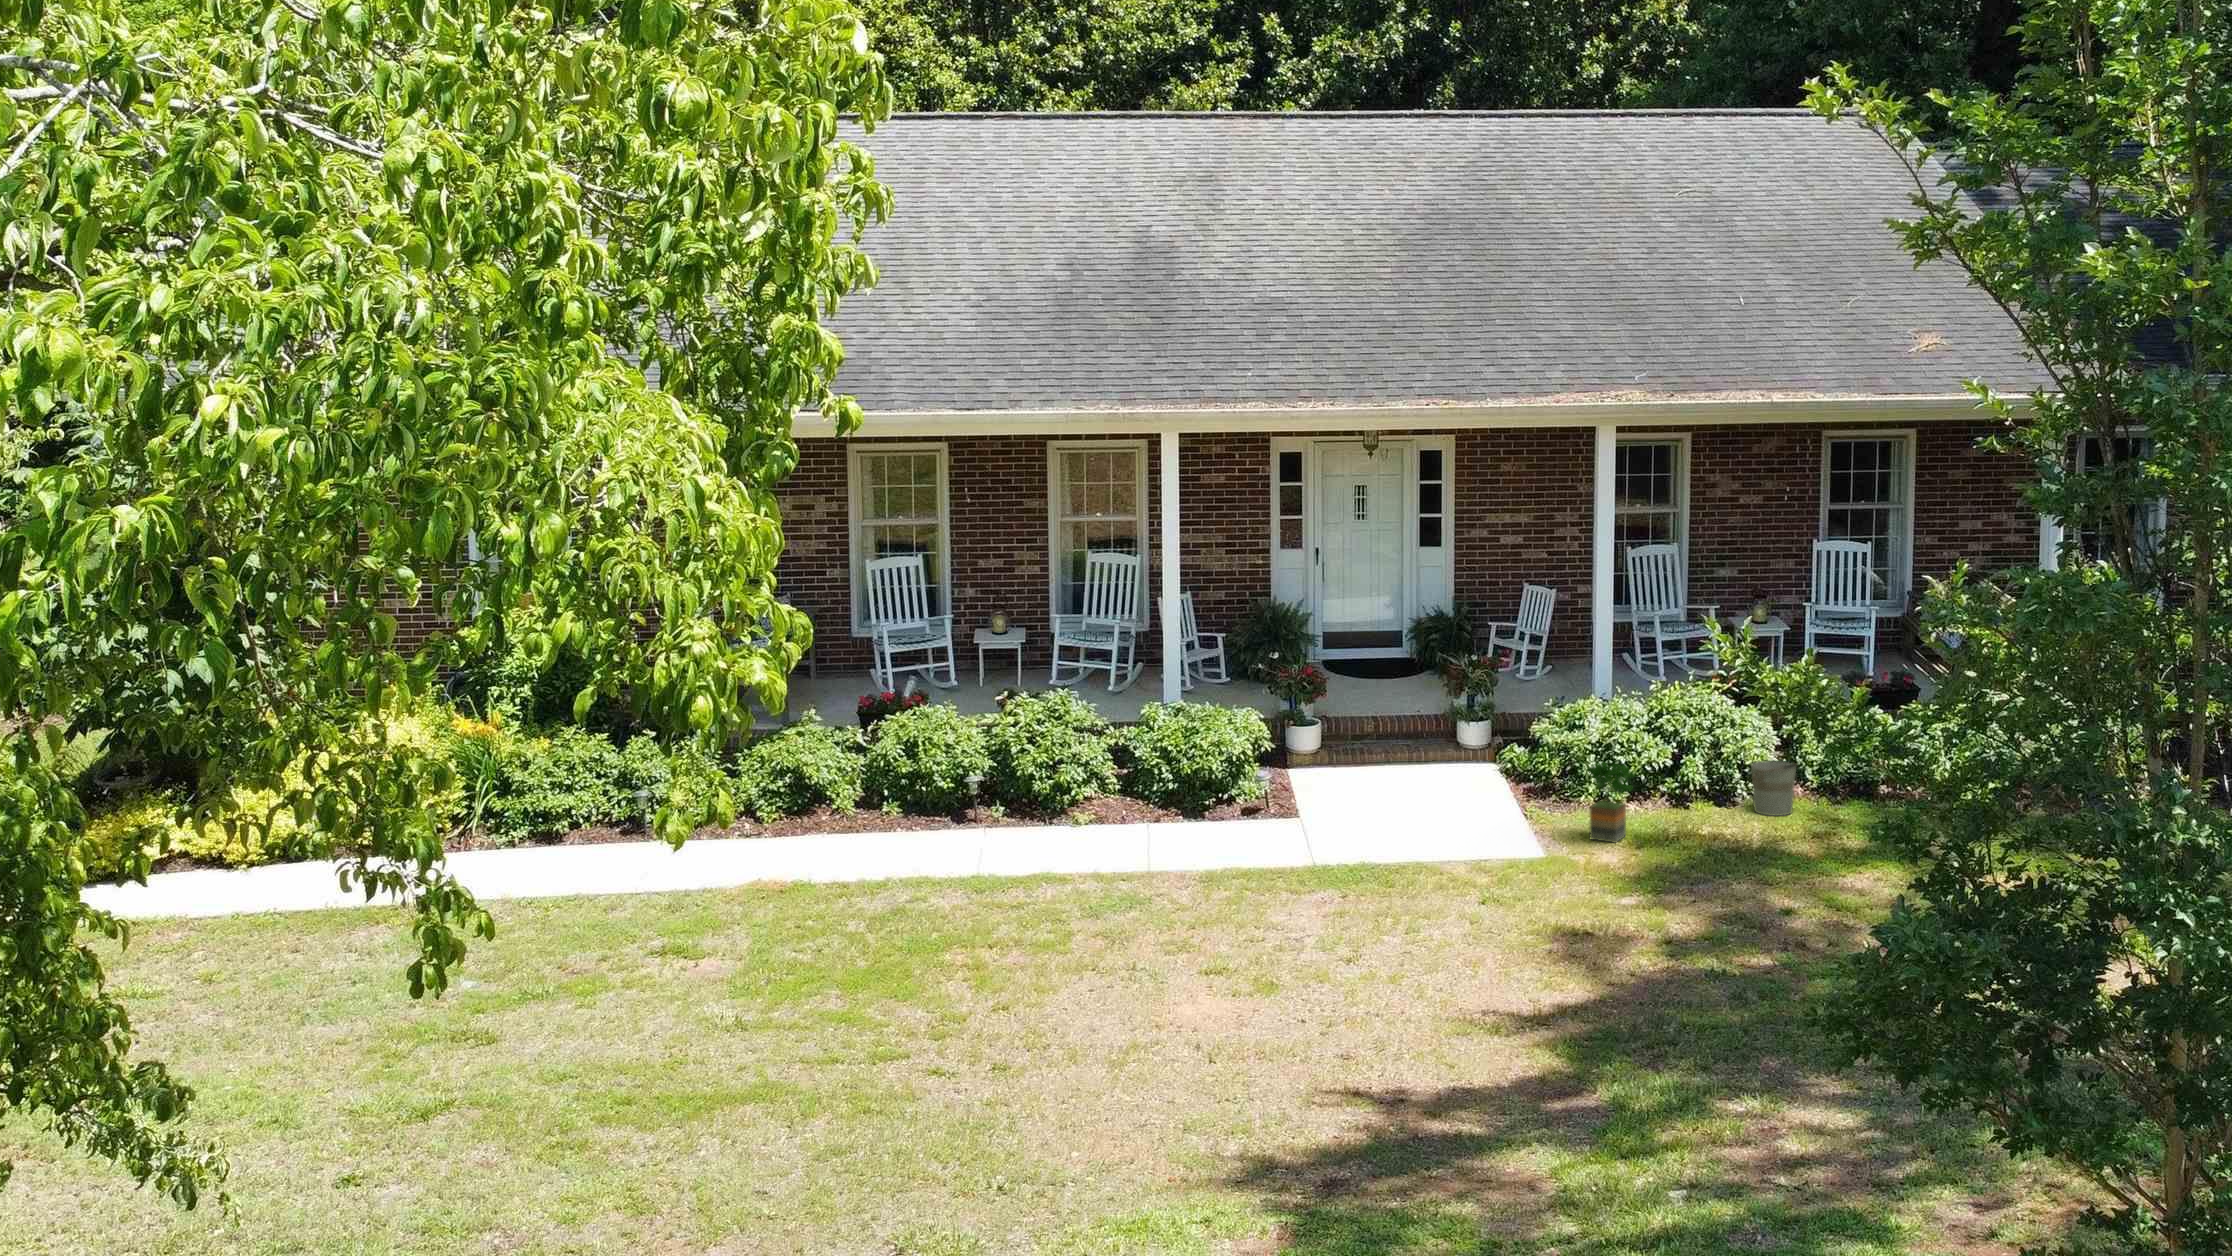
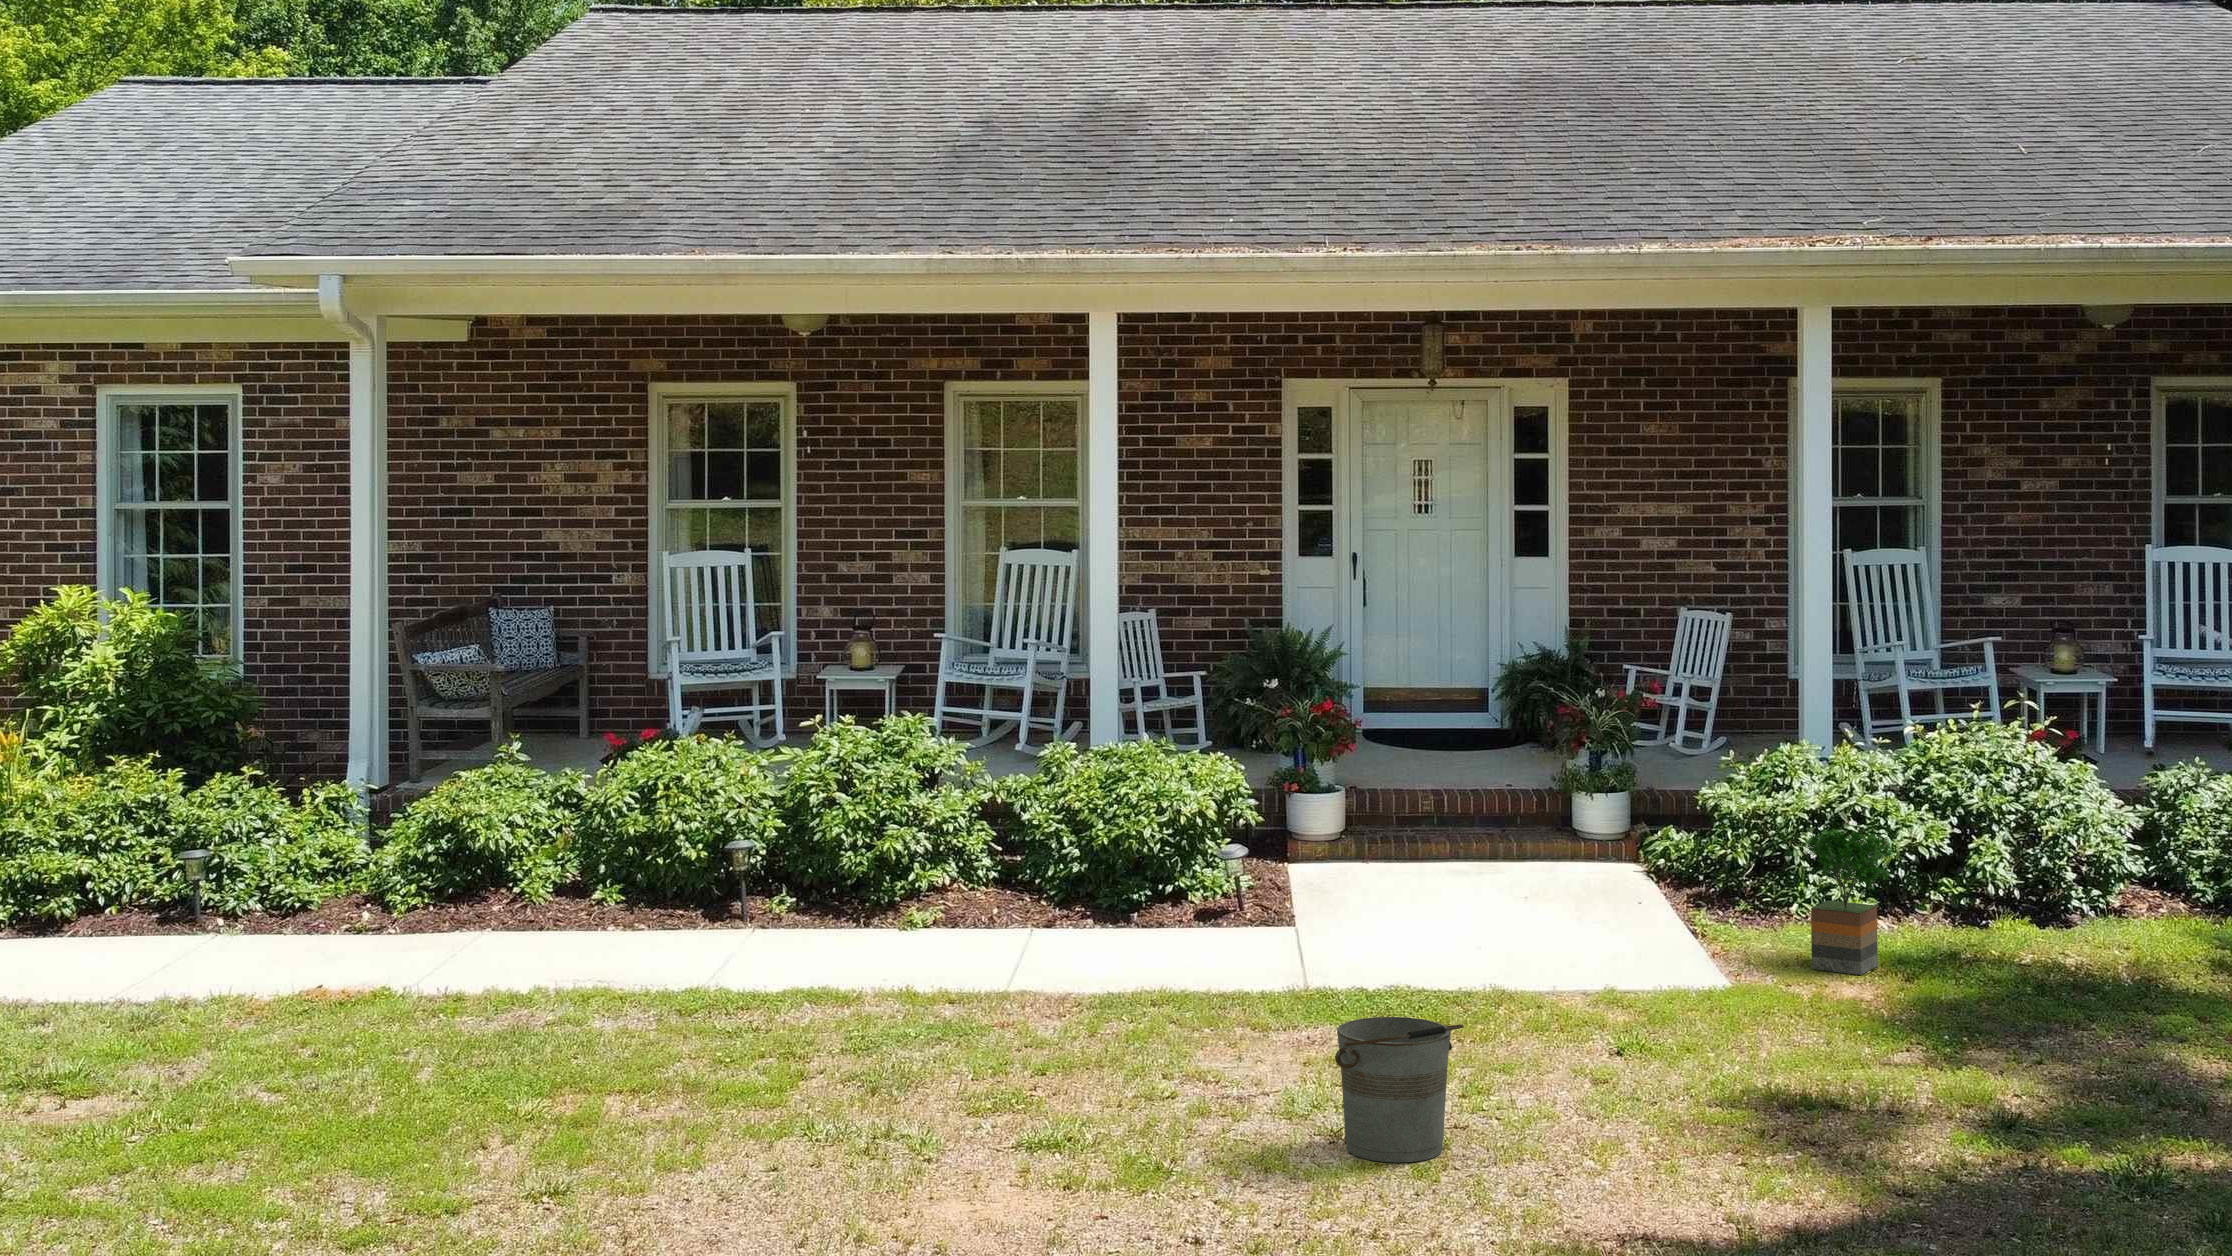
bucket: present [1751,761,1797,816] -> present [1335,1017,1464,1162]

